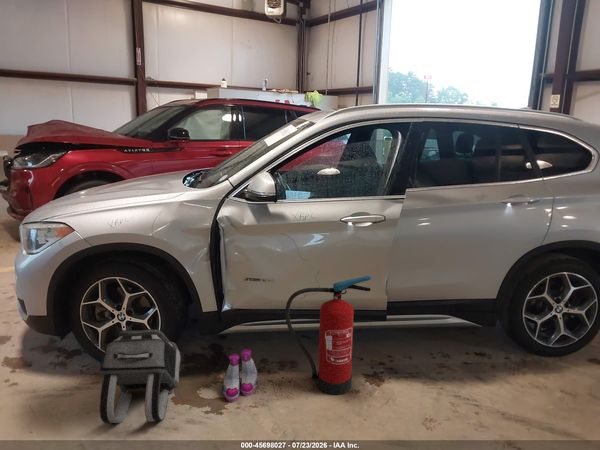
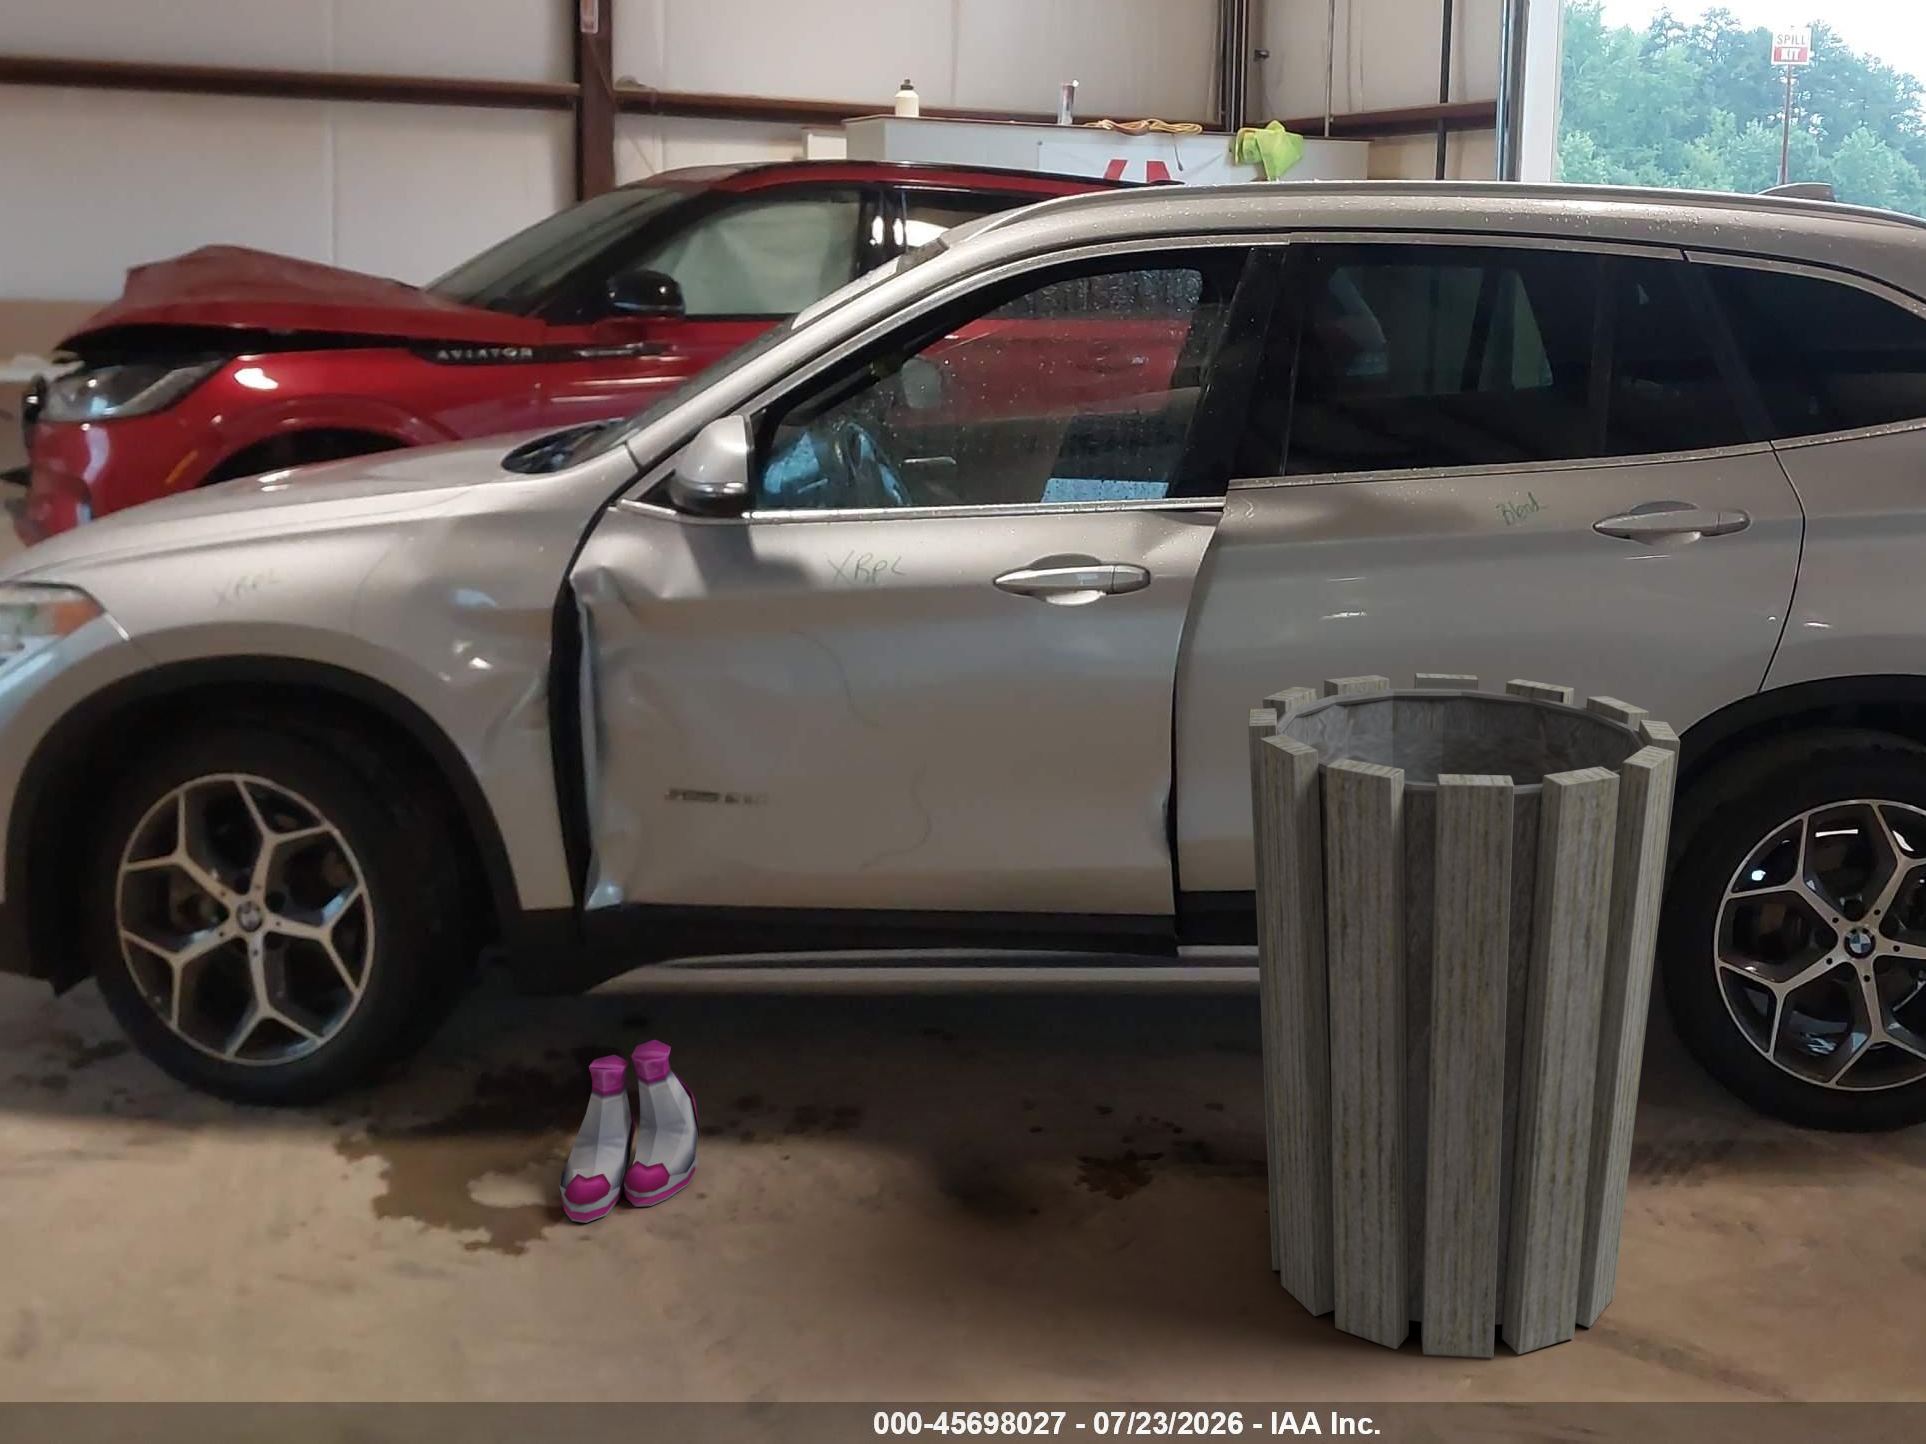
trash can: none [421,242,551,430] -> present [1248,673,1680,1357]
fire extinguisher: present [285,275,371,395] -> none [787,782,1086,1220]
backpack: present [100,329,180,423] -> none [99,943,434,1262]

